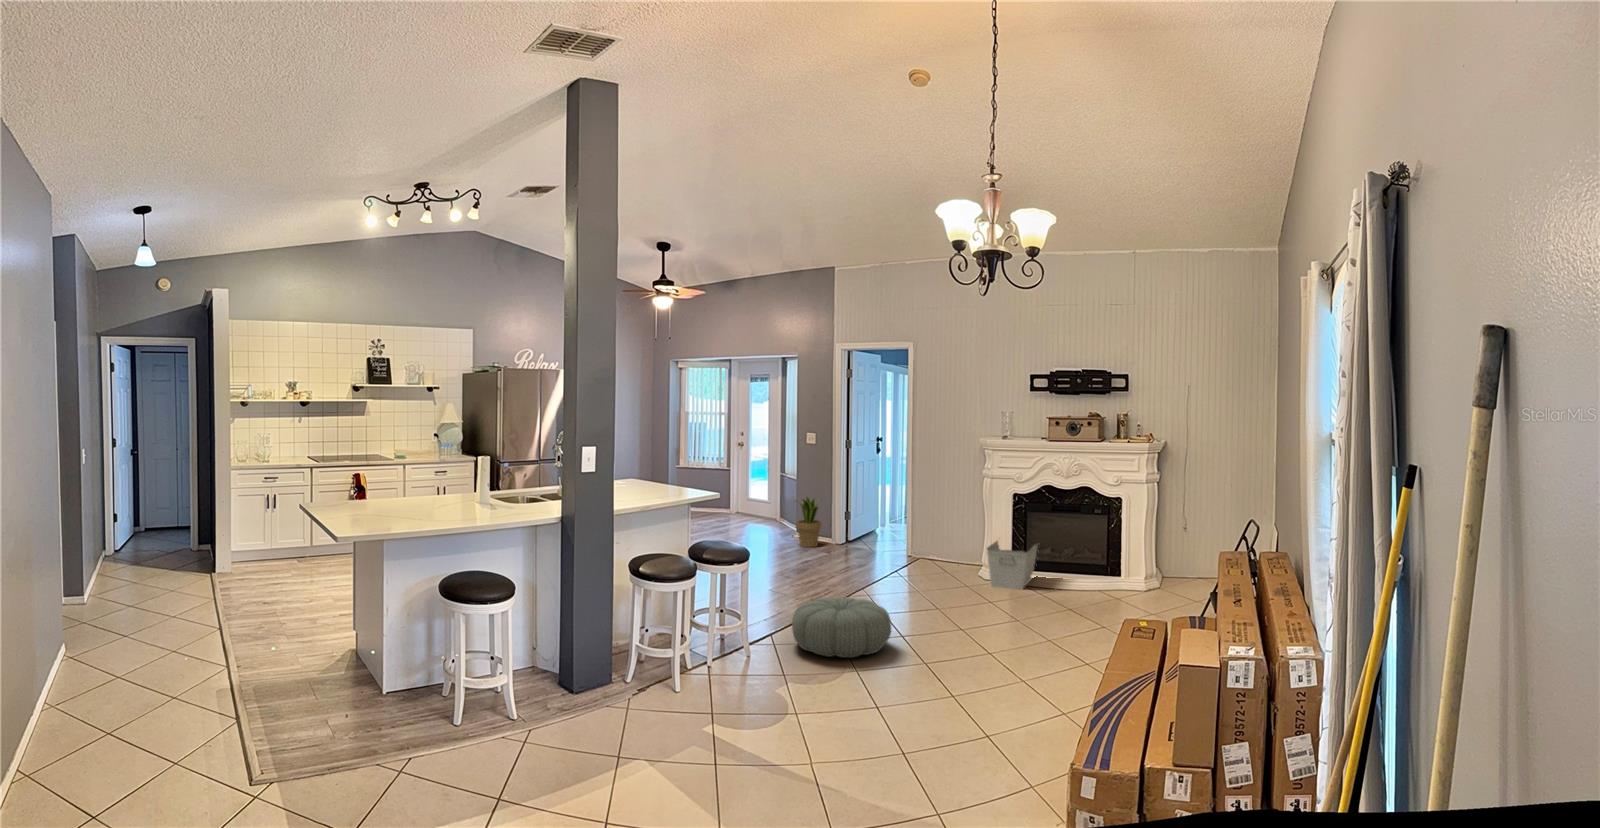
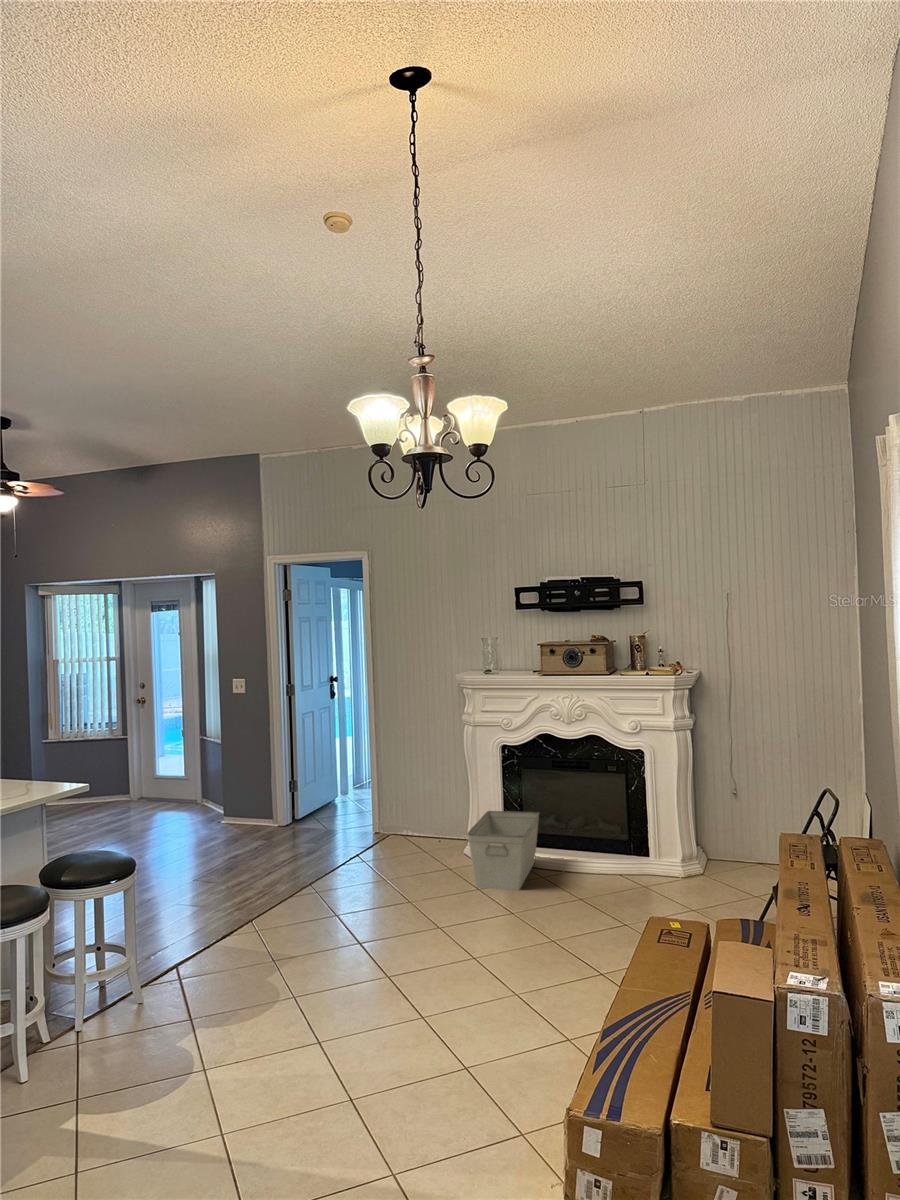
potted plant: present [796,498,821,547] -> none [215,764,258,834]
pouf: present [792,597,892,658] -> none [97,976,293,1126]

